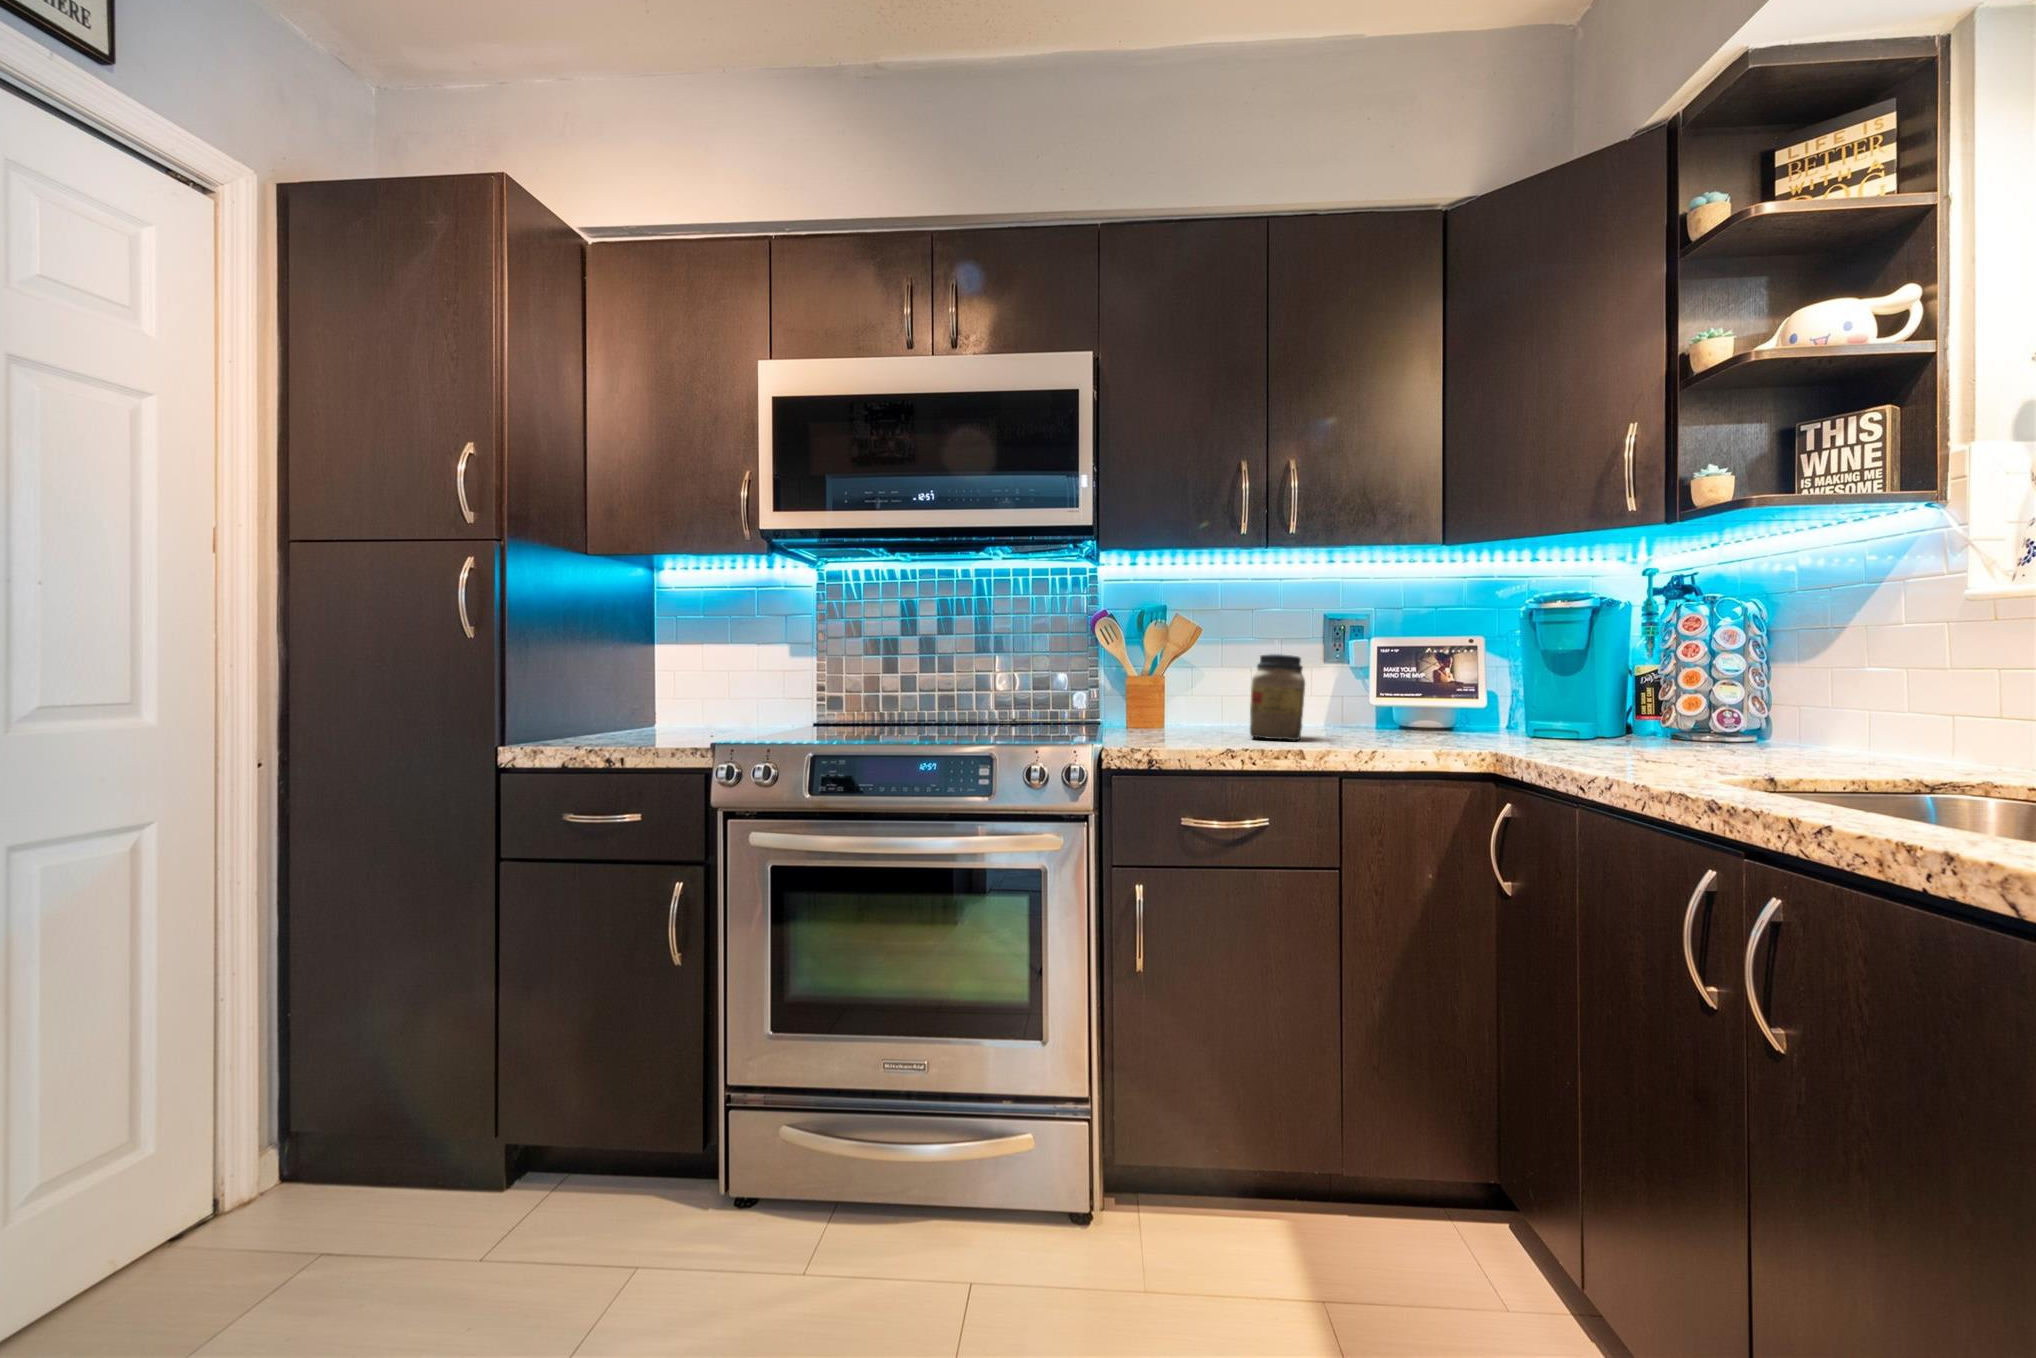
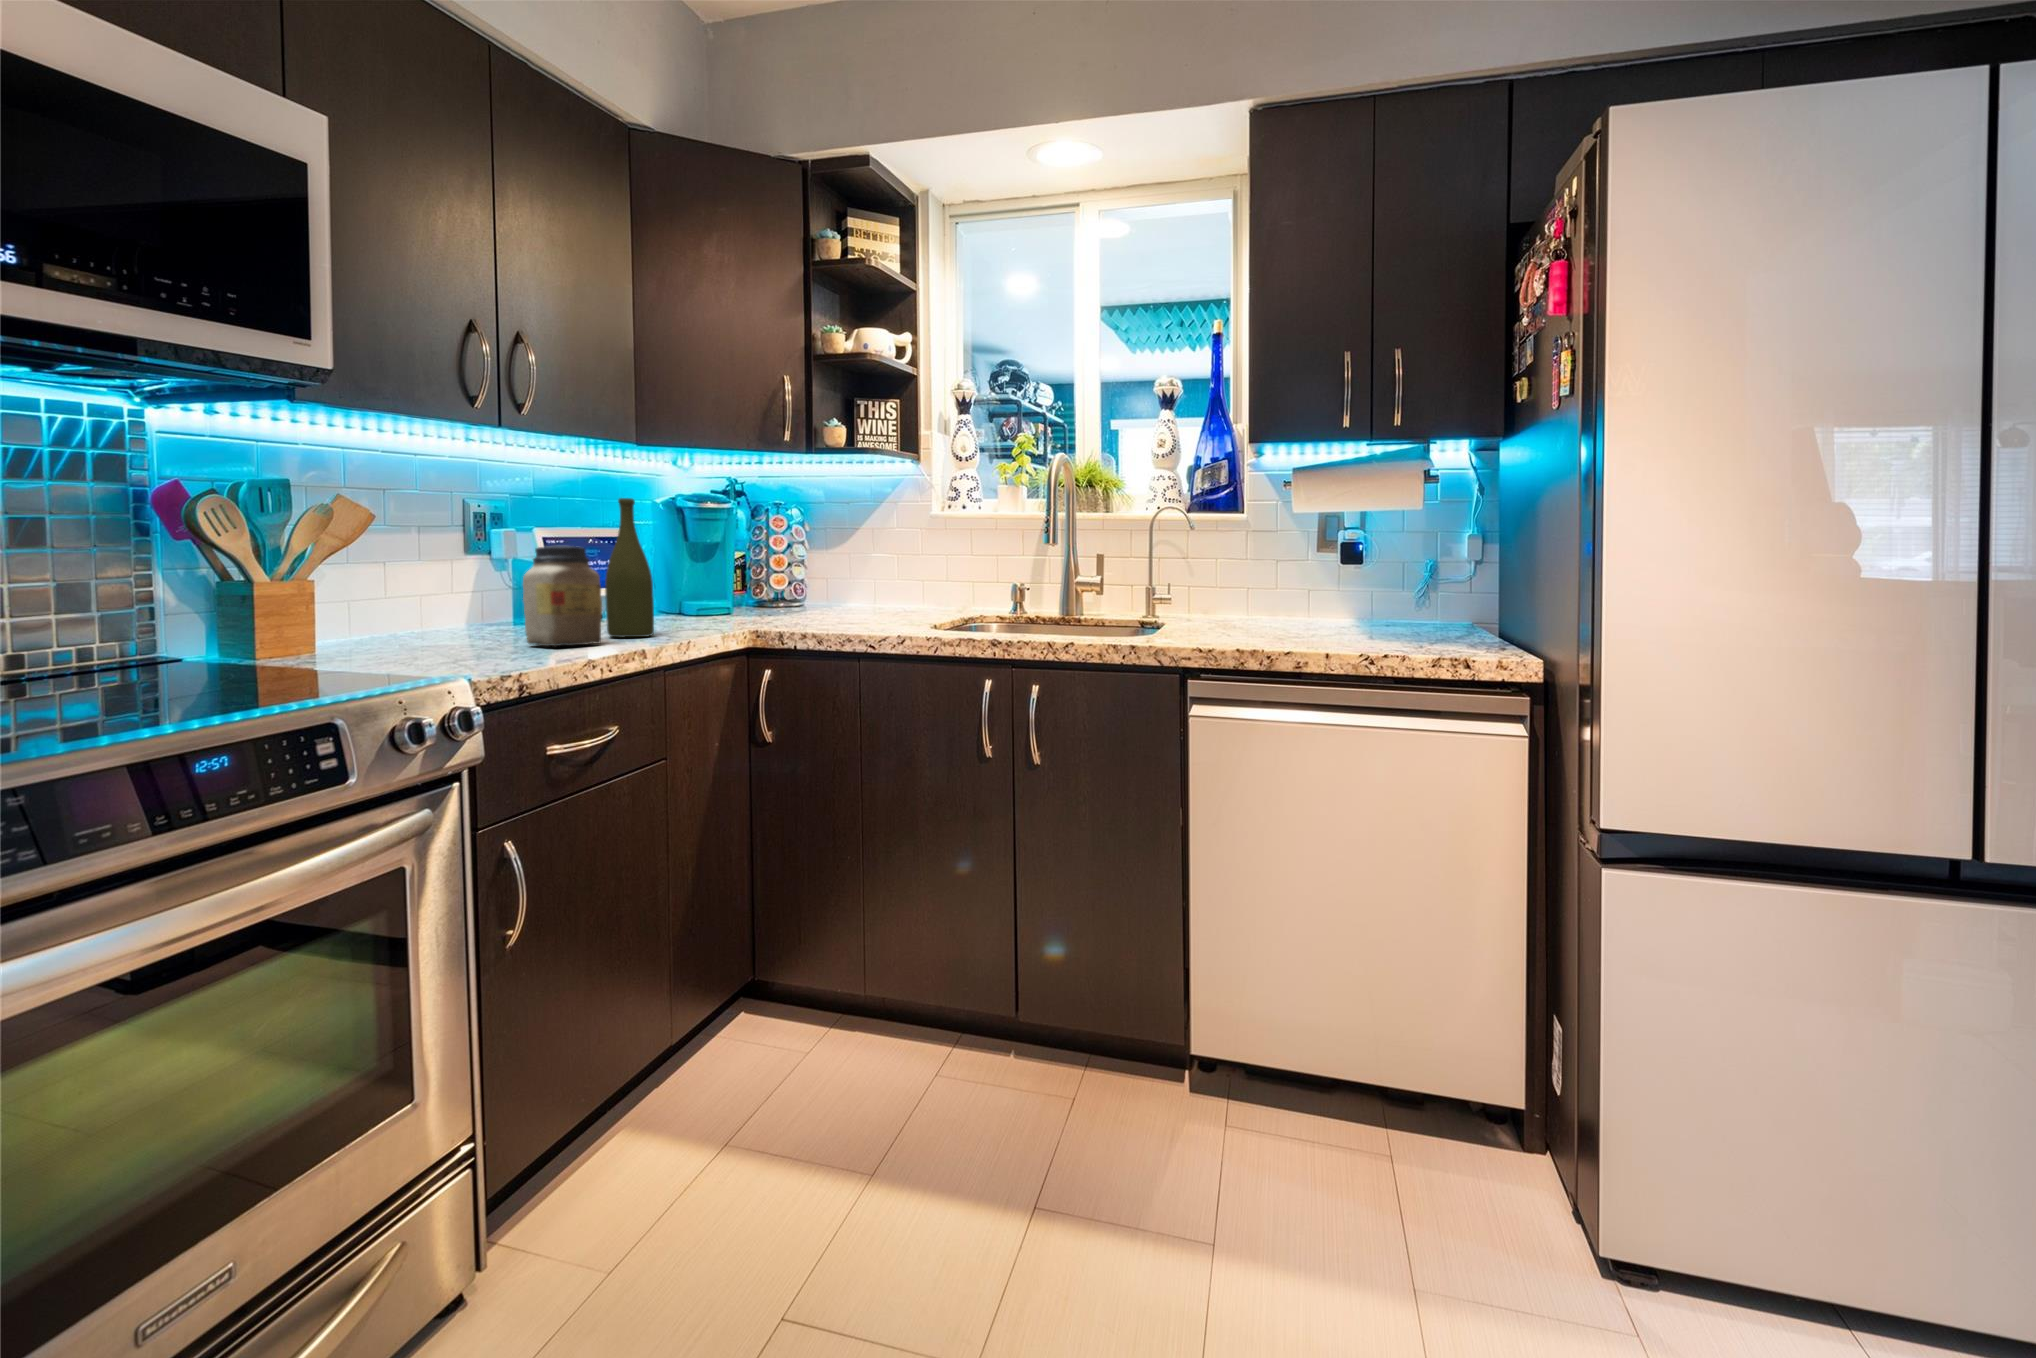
bottle: none [1344,612,1391,741] -> present [605,498,654,637]

